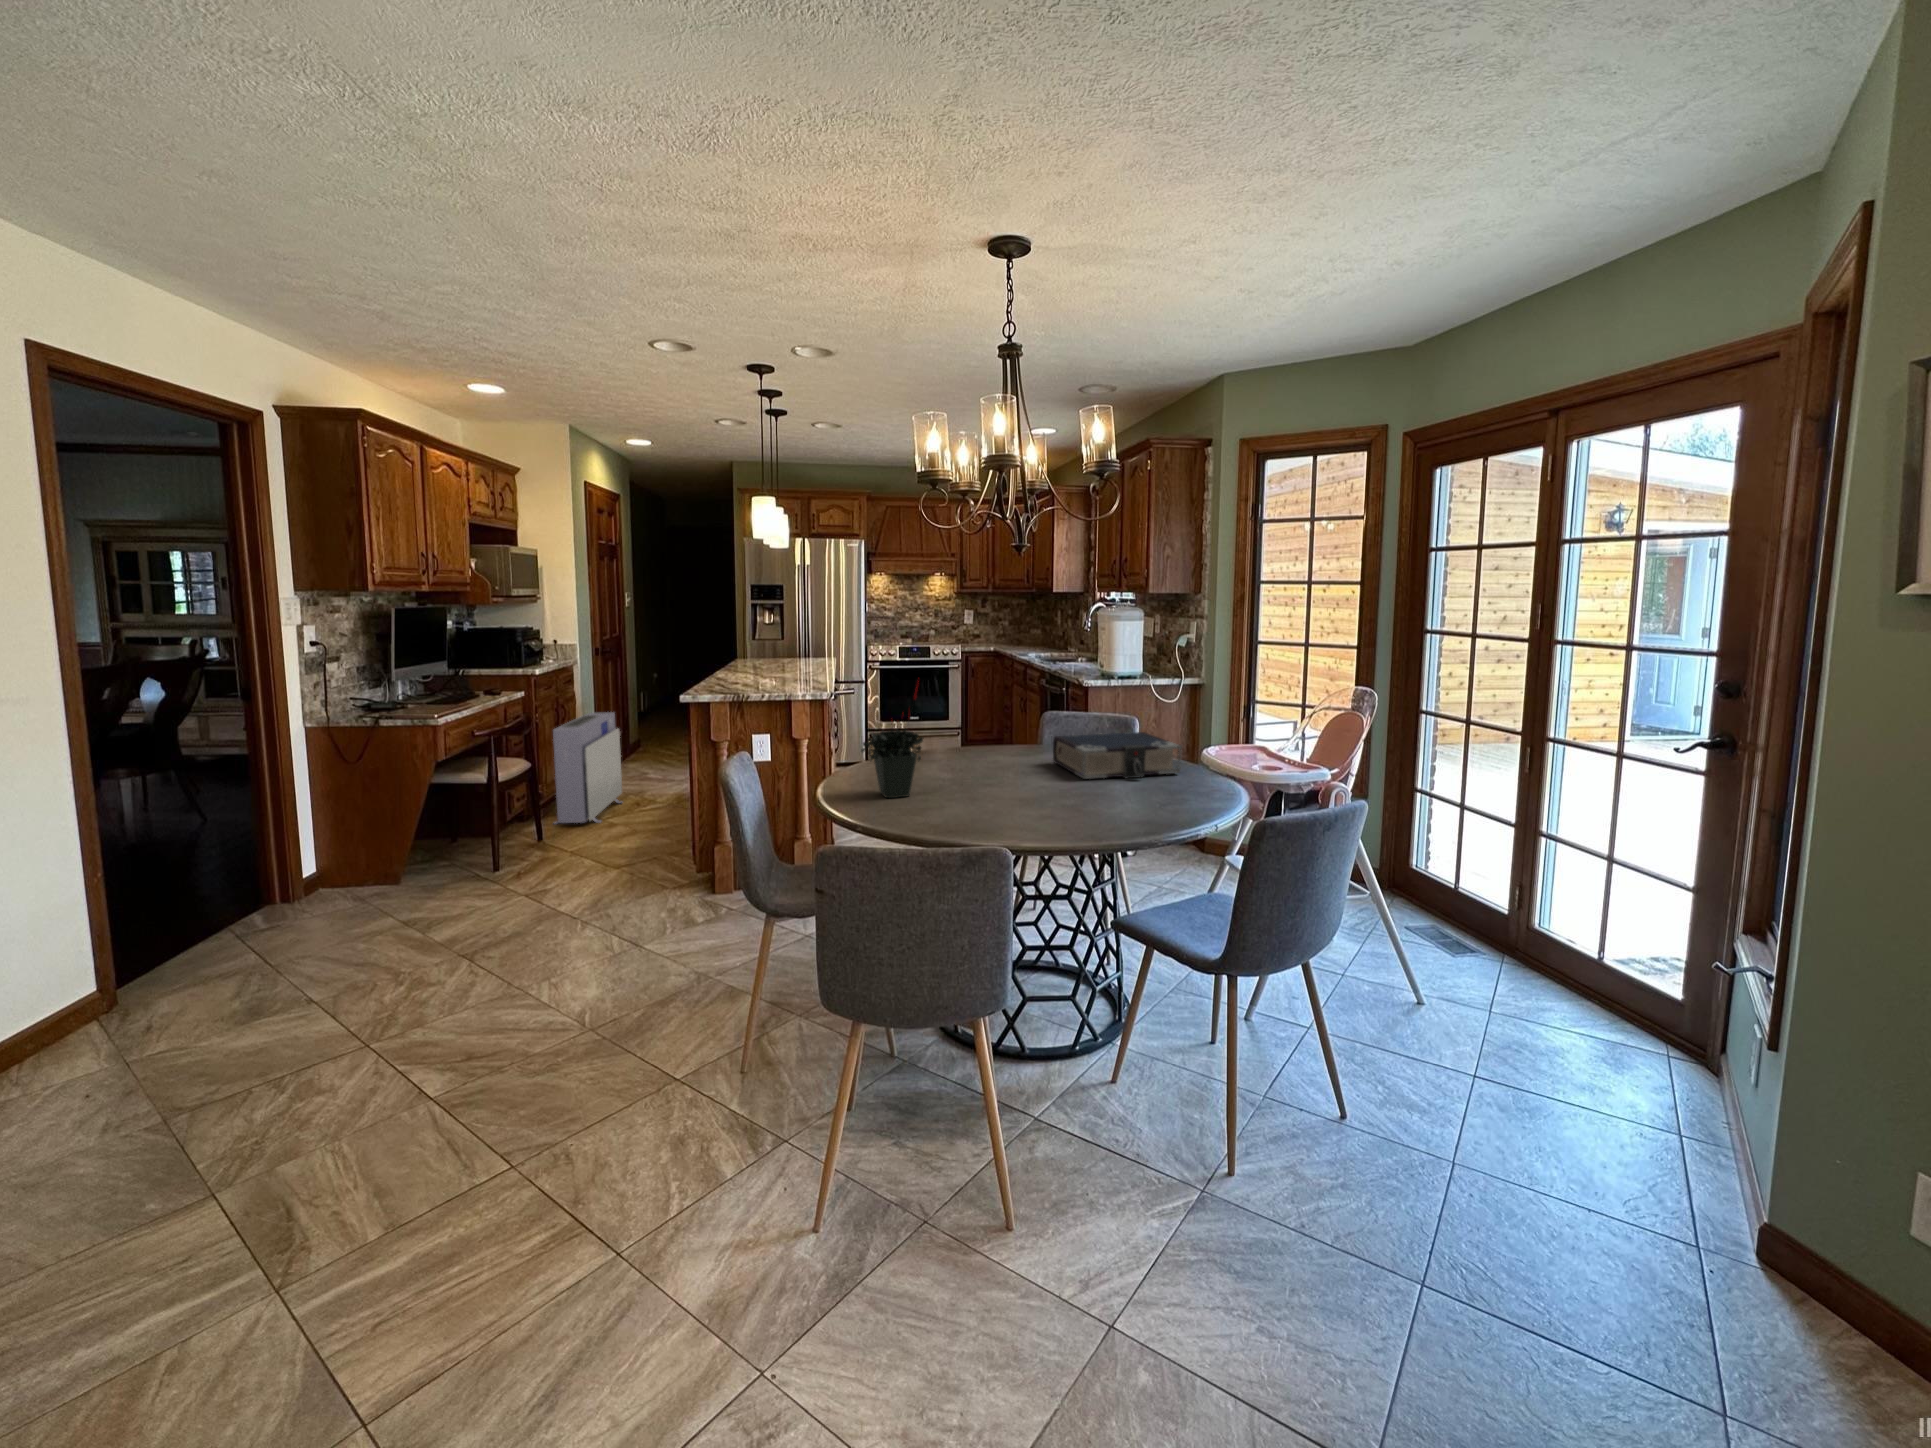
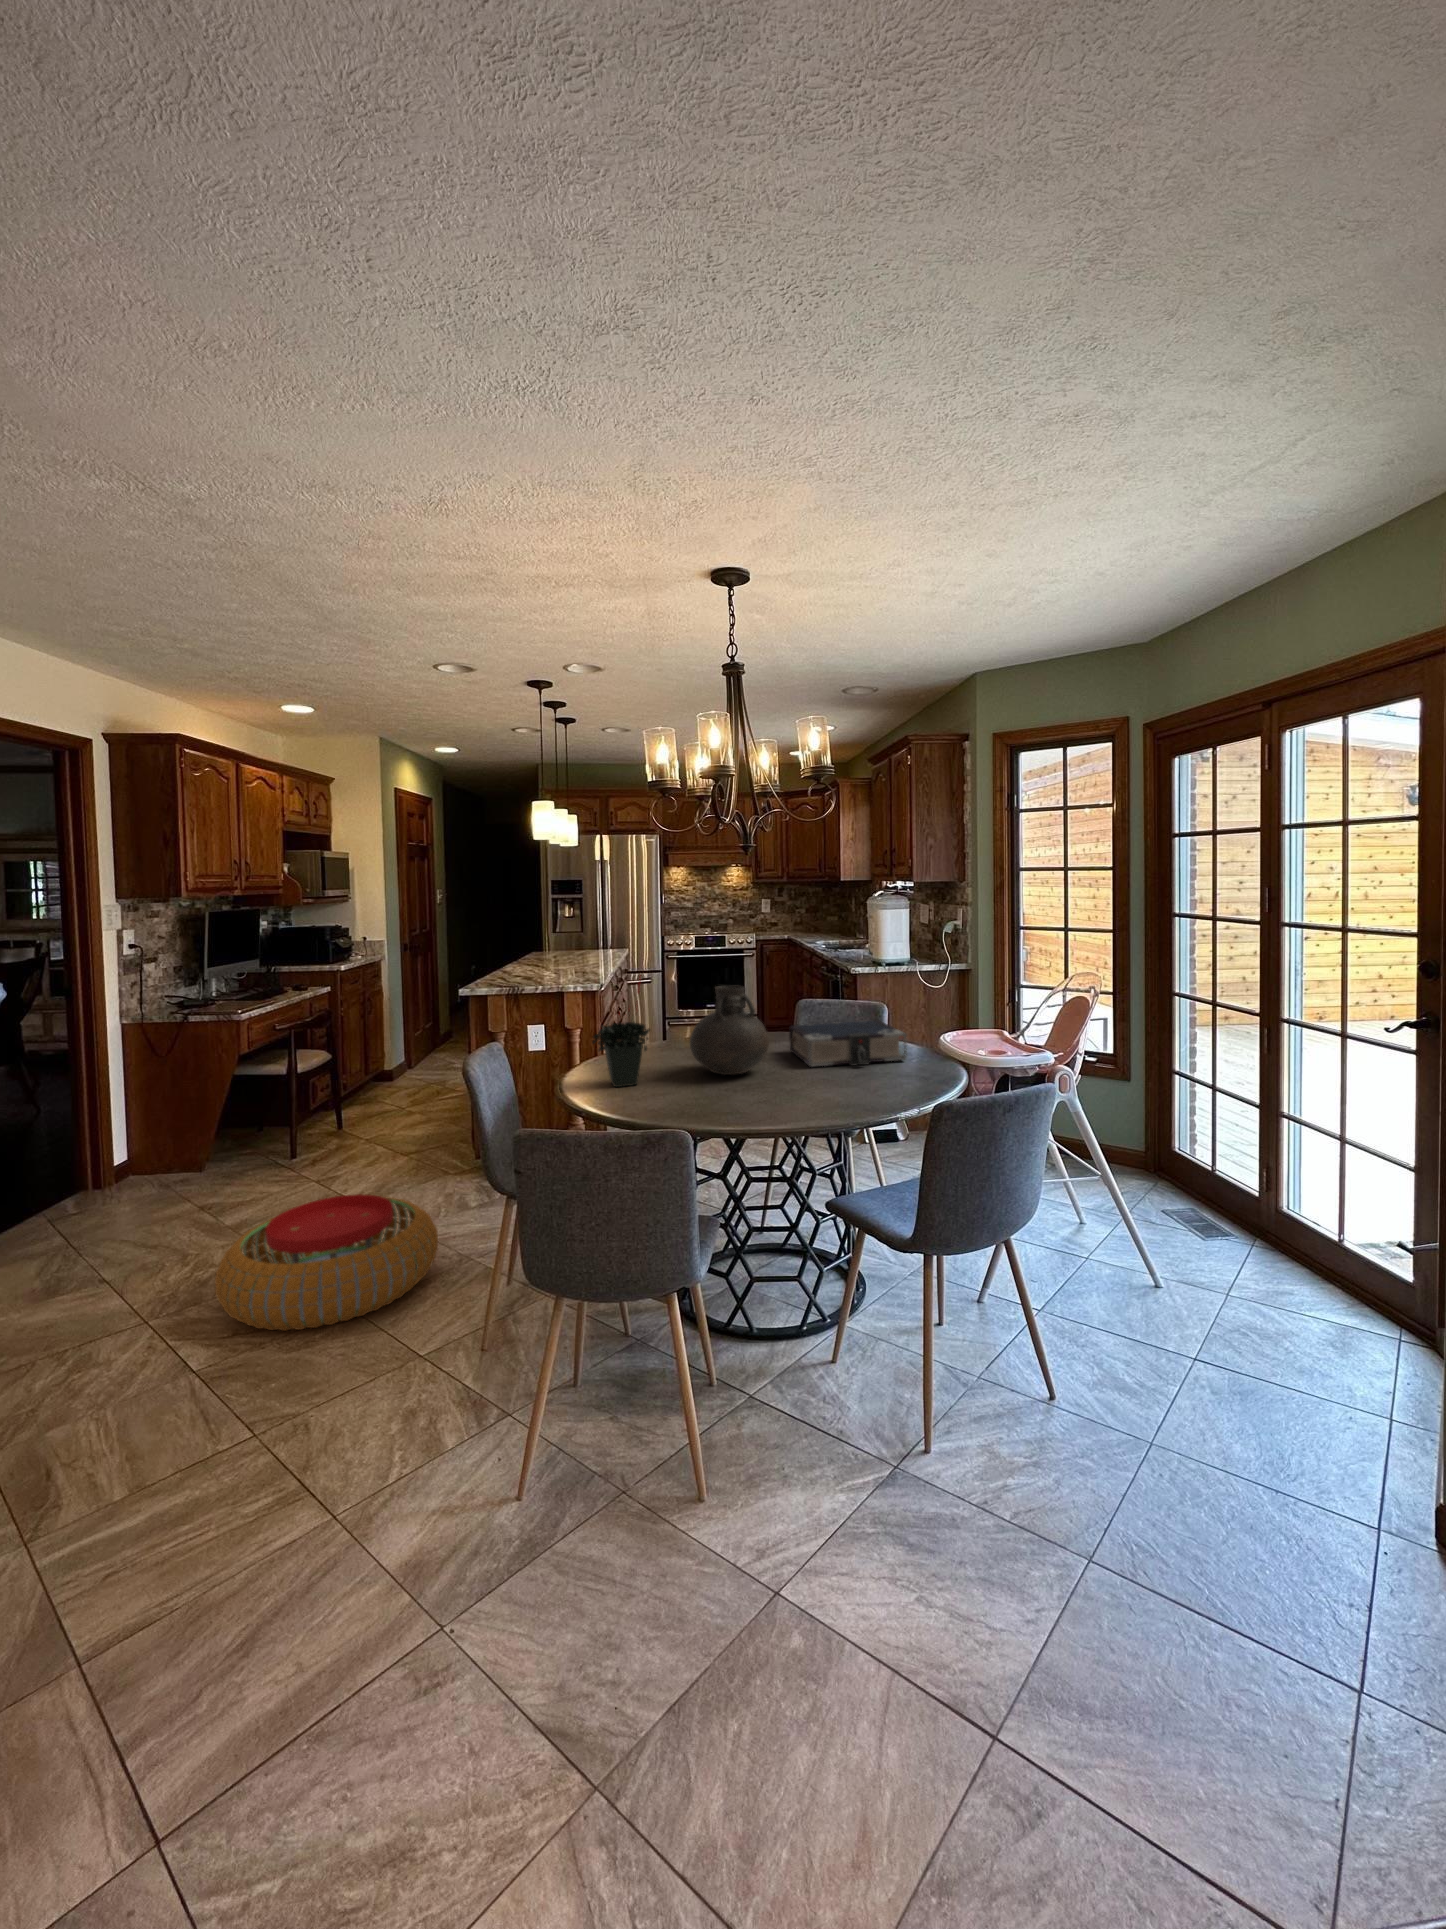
vase: none [961,693,1044,787] -> present [690,986,769,1075]
air purifier: present [553,712,622,824] -> none [353,1007,423,1116]
pouf: none [442,908,678,1051] -> present [215,1194,438,1331]

